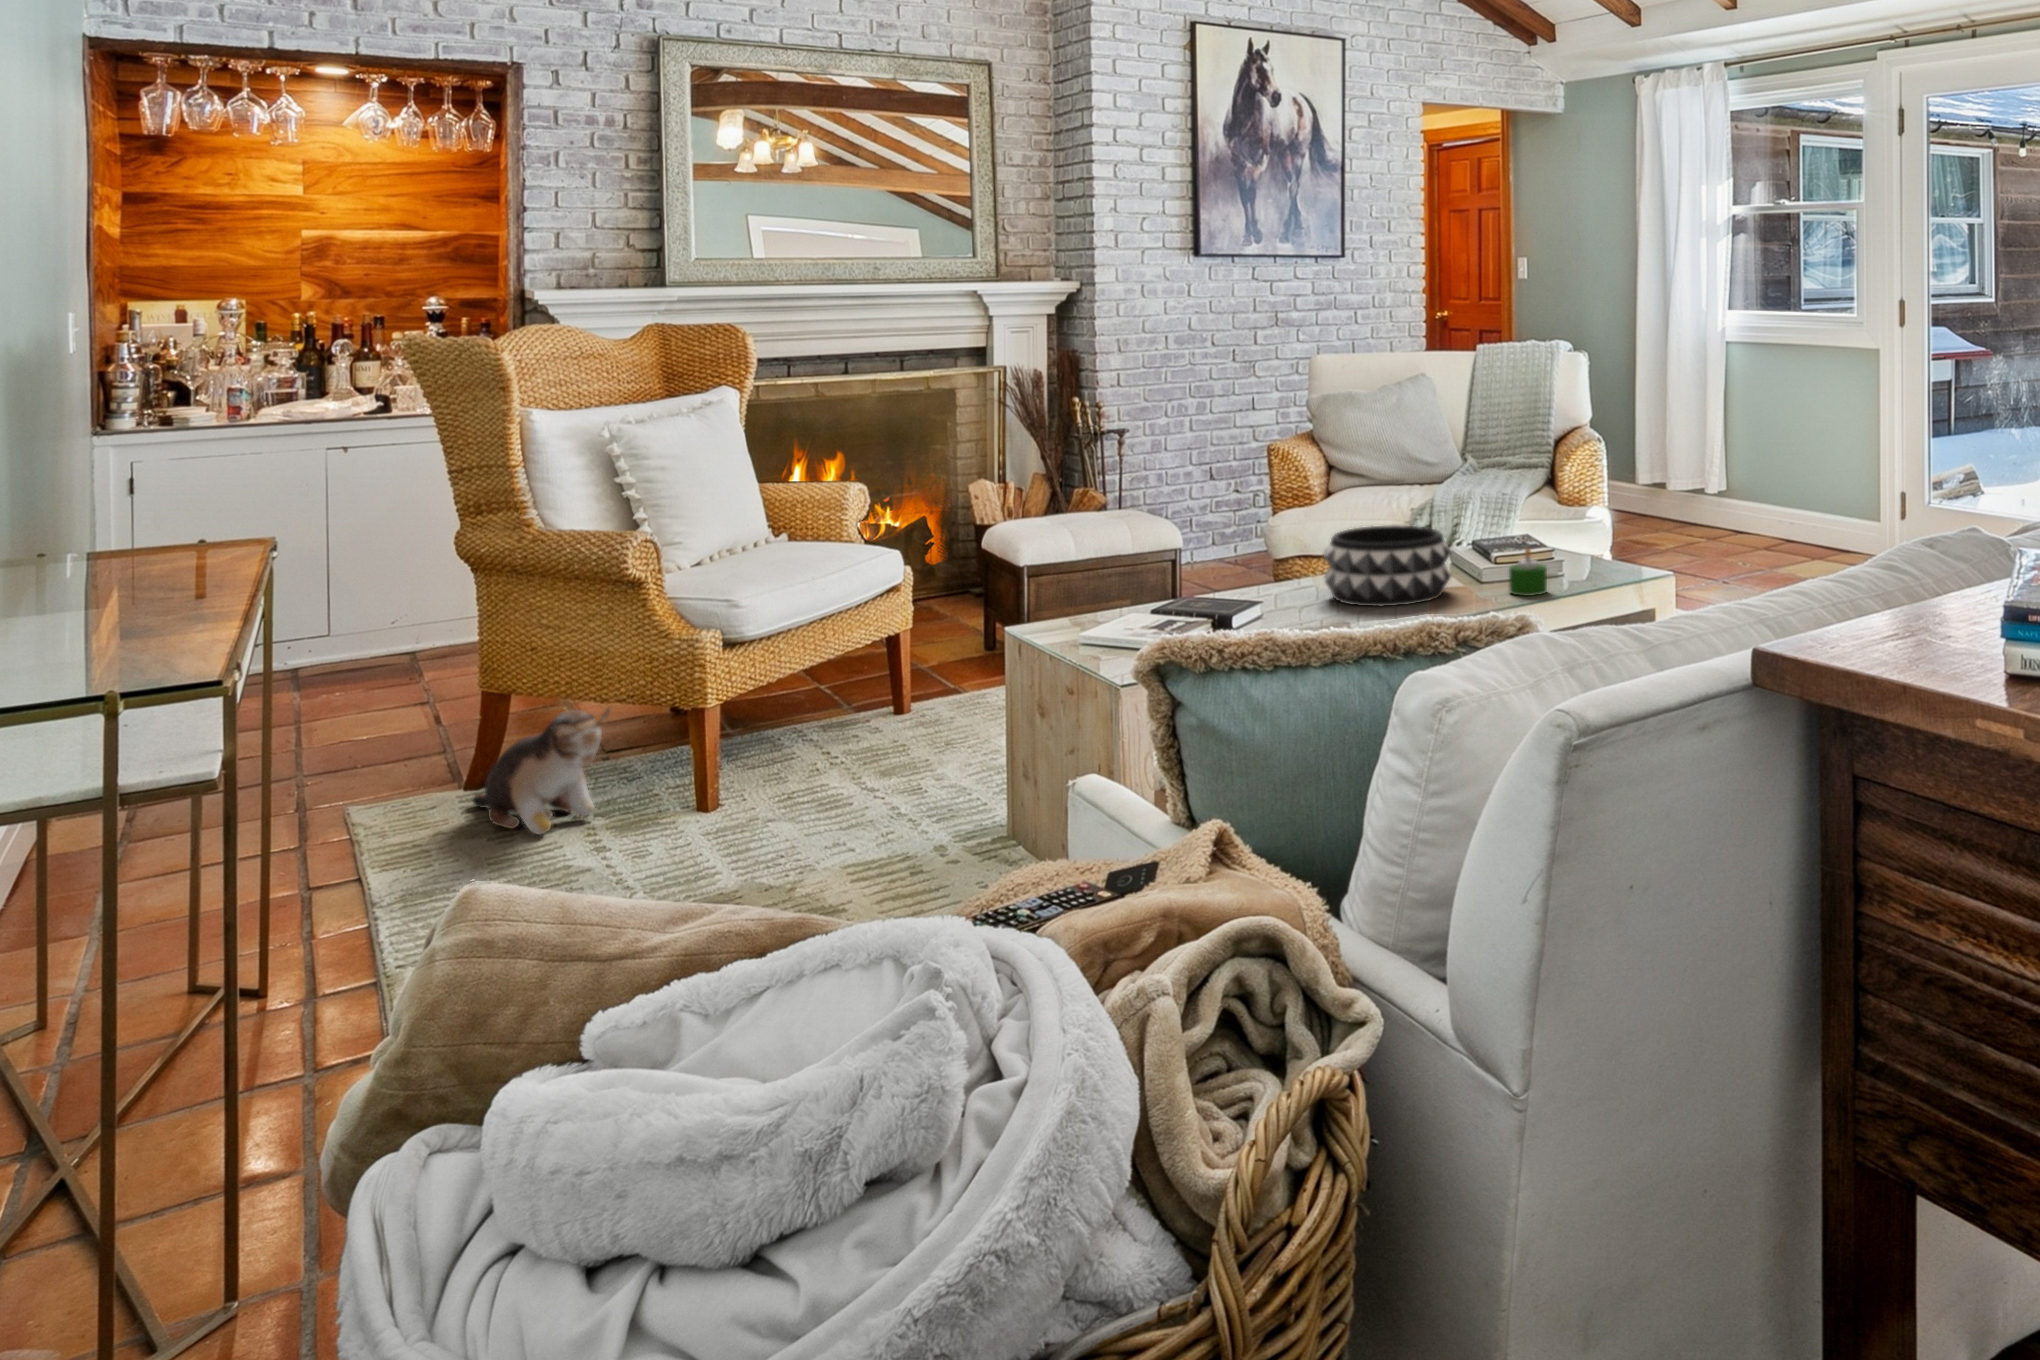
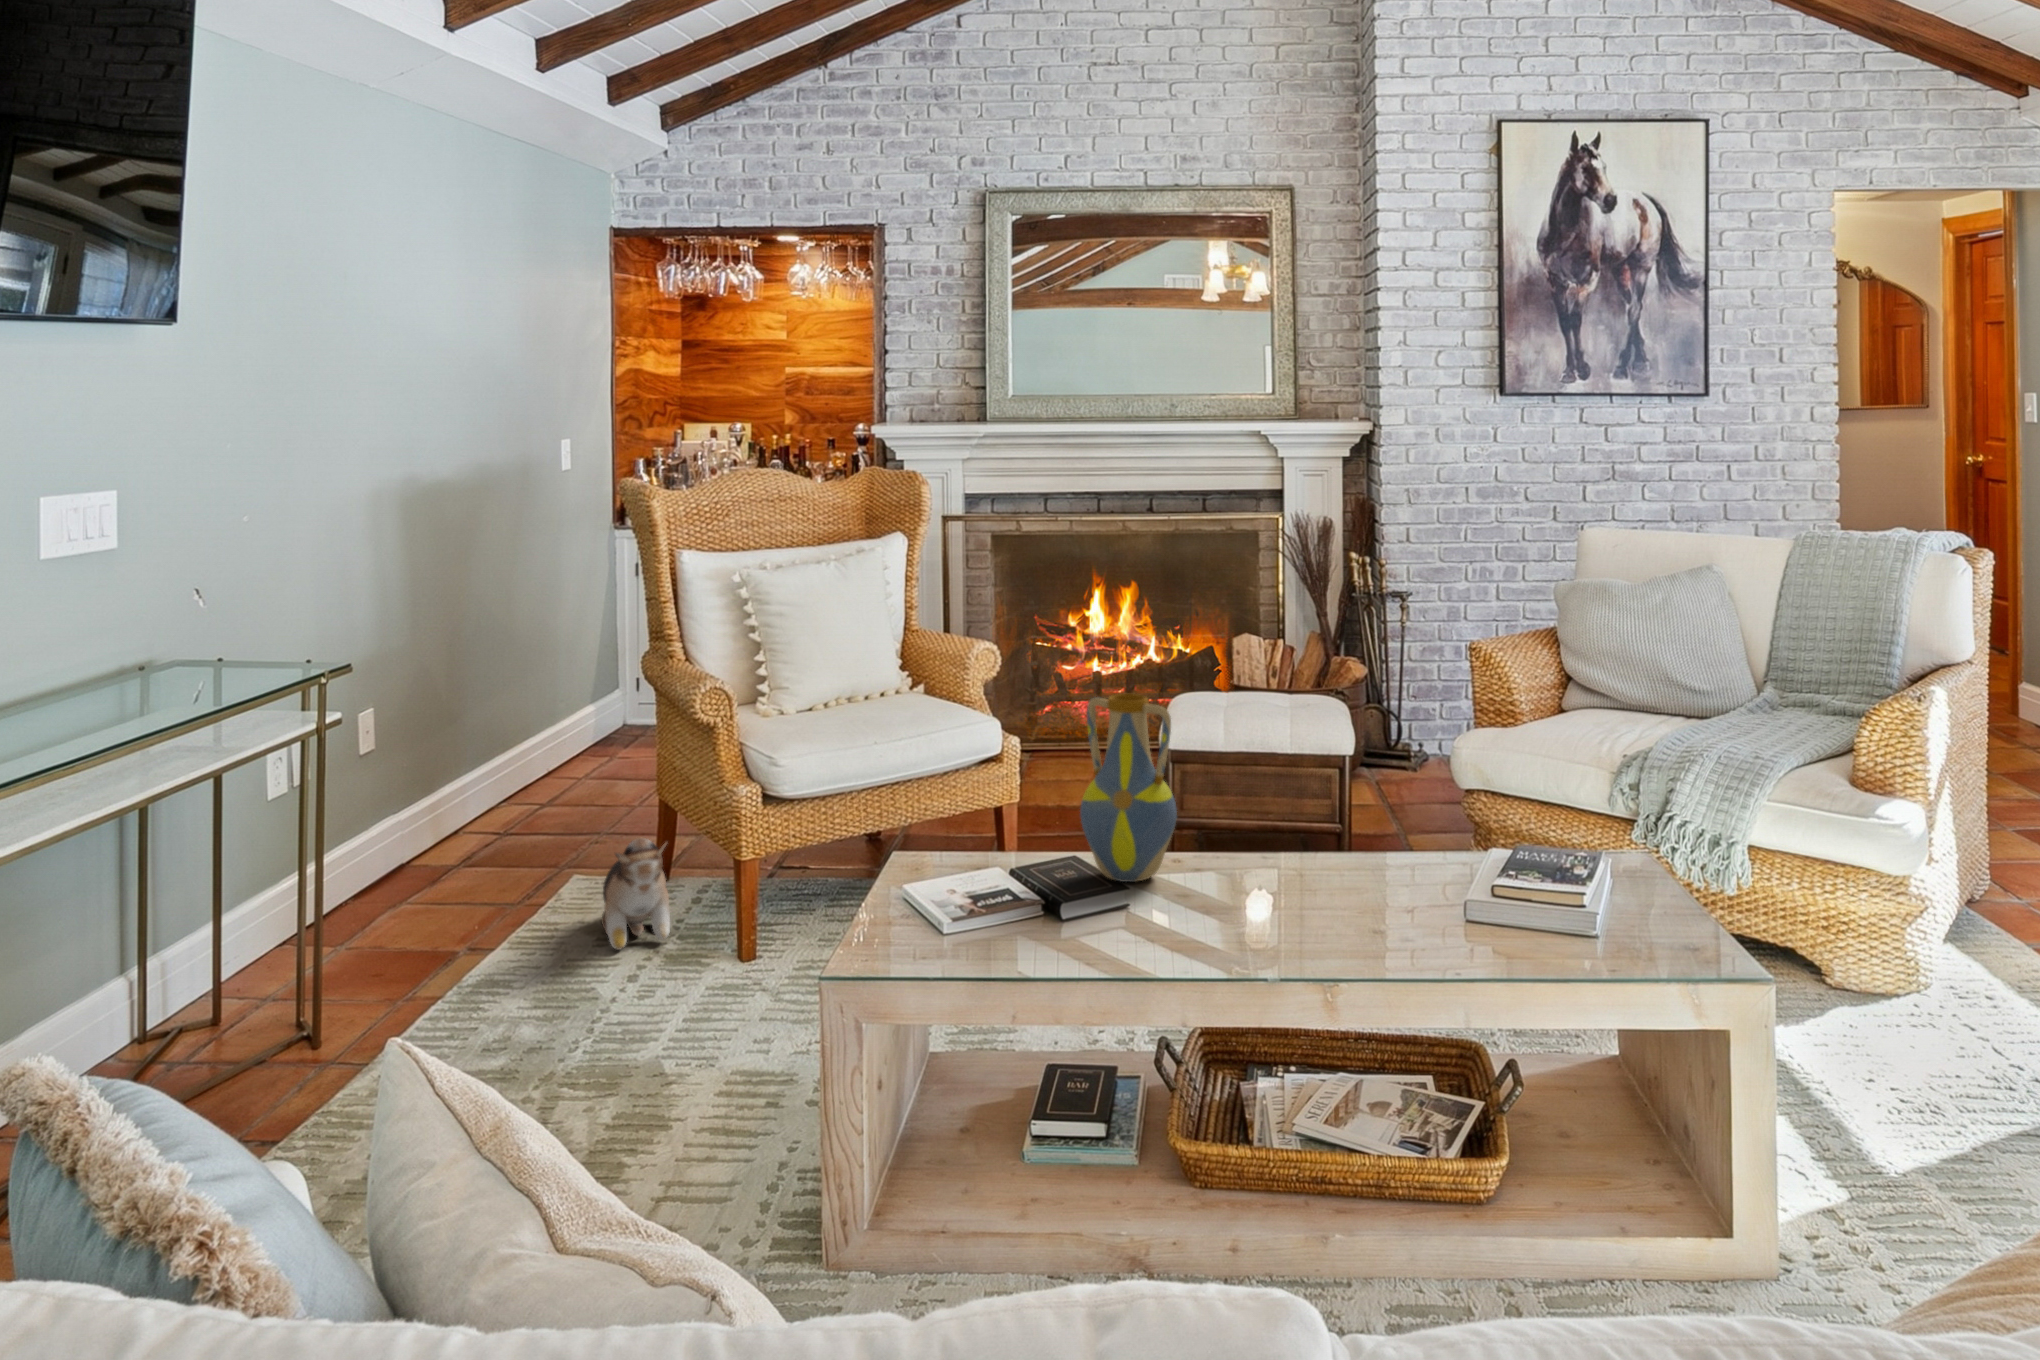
vase: none [1180,470,1259,615] -> present [1080,694,1177,882]
decorative bowl: present [1324,525,1451,606] -> none [1261,793,1438,922]
candle: present [1509,547,1547,596] -> none [1498,871,1557,950]

